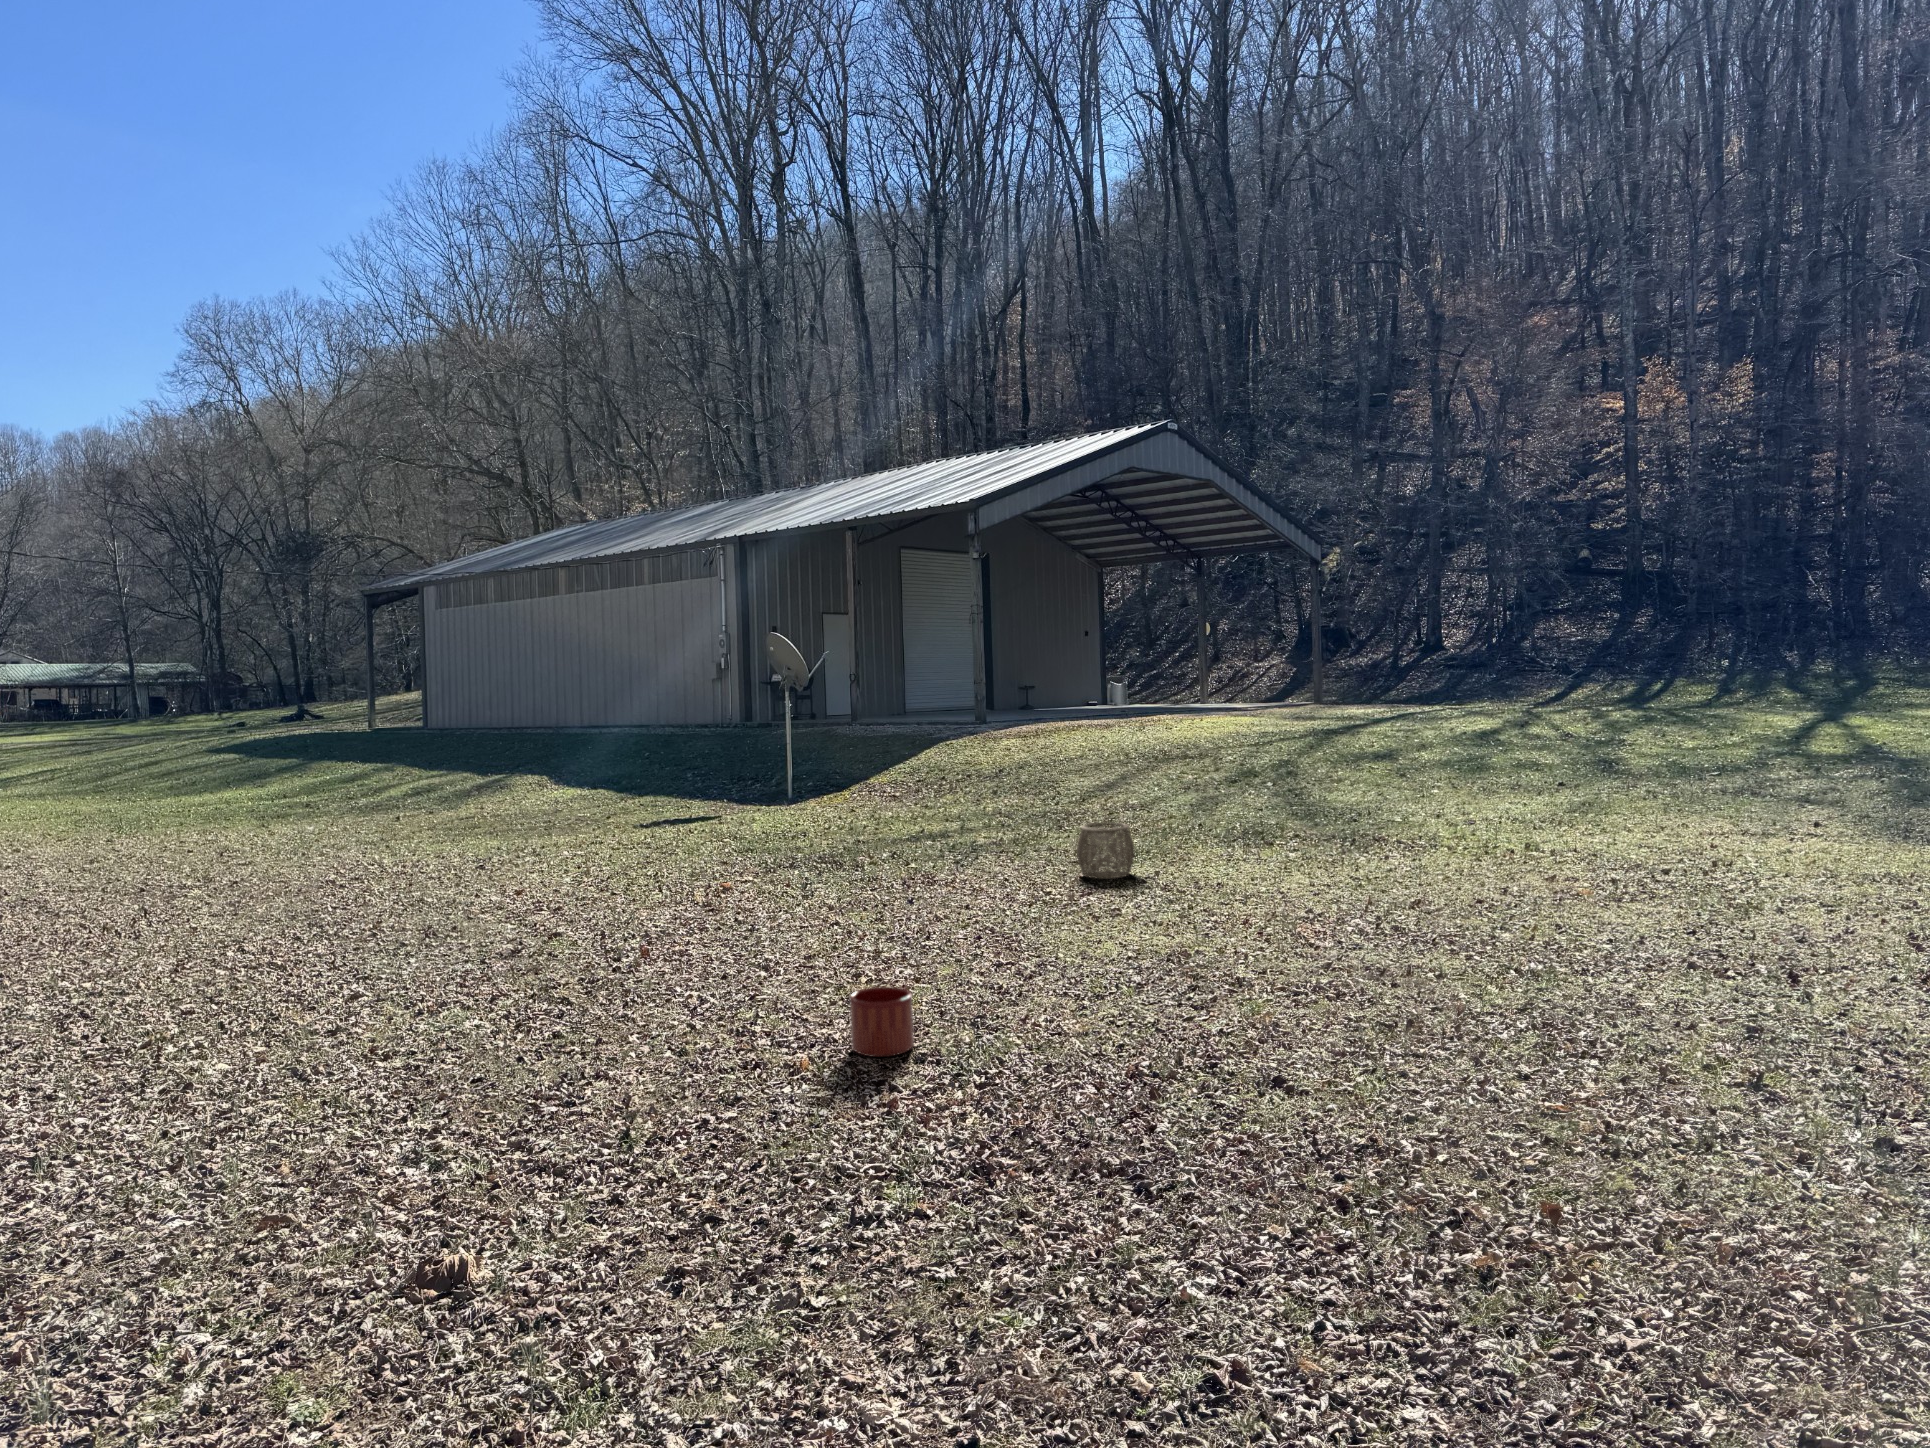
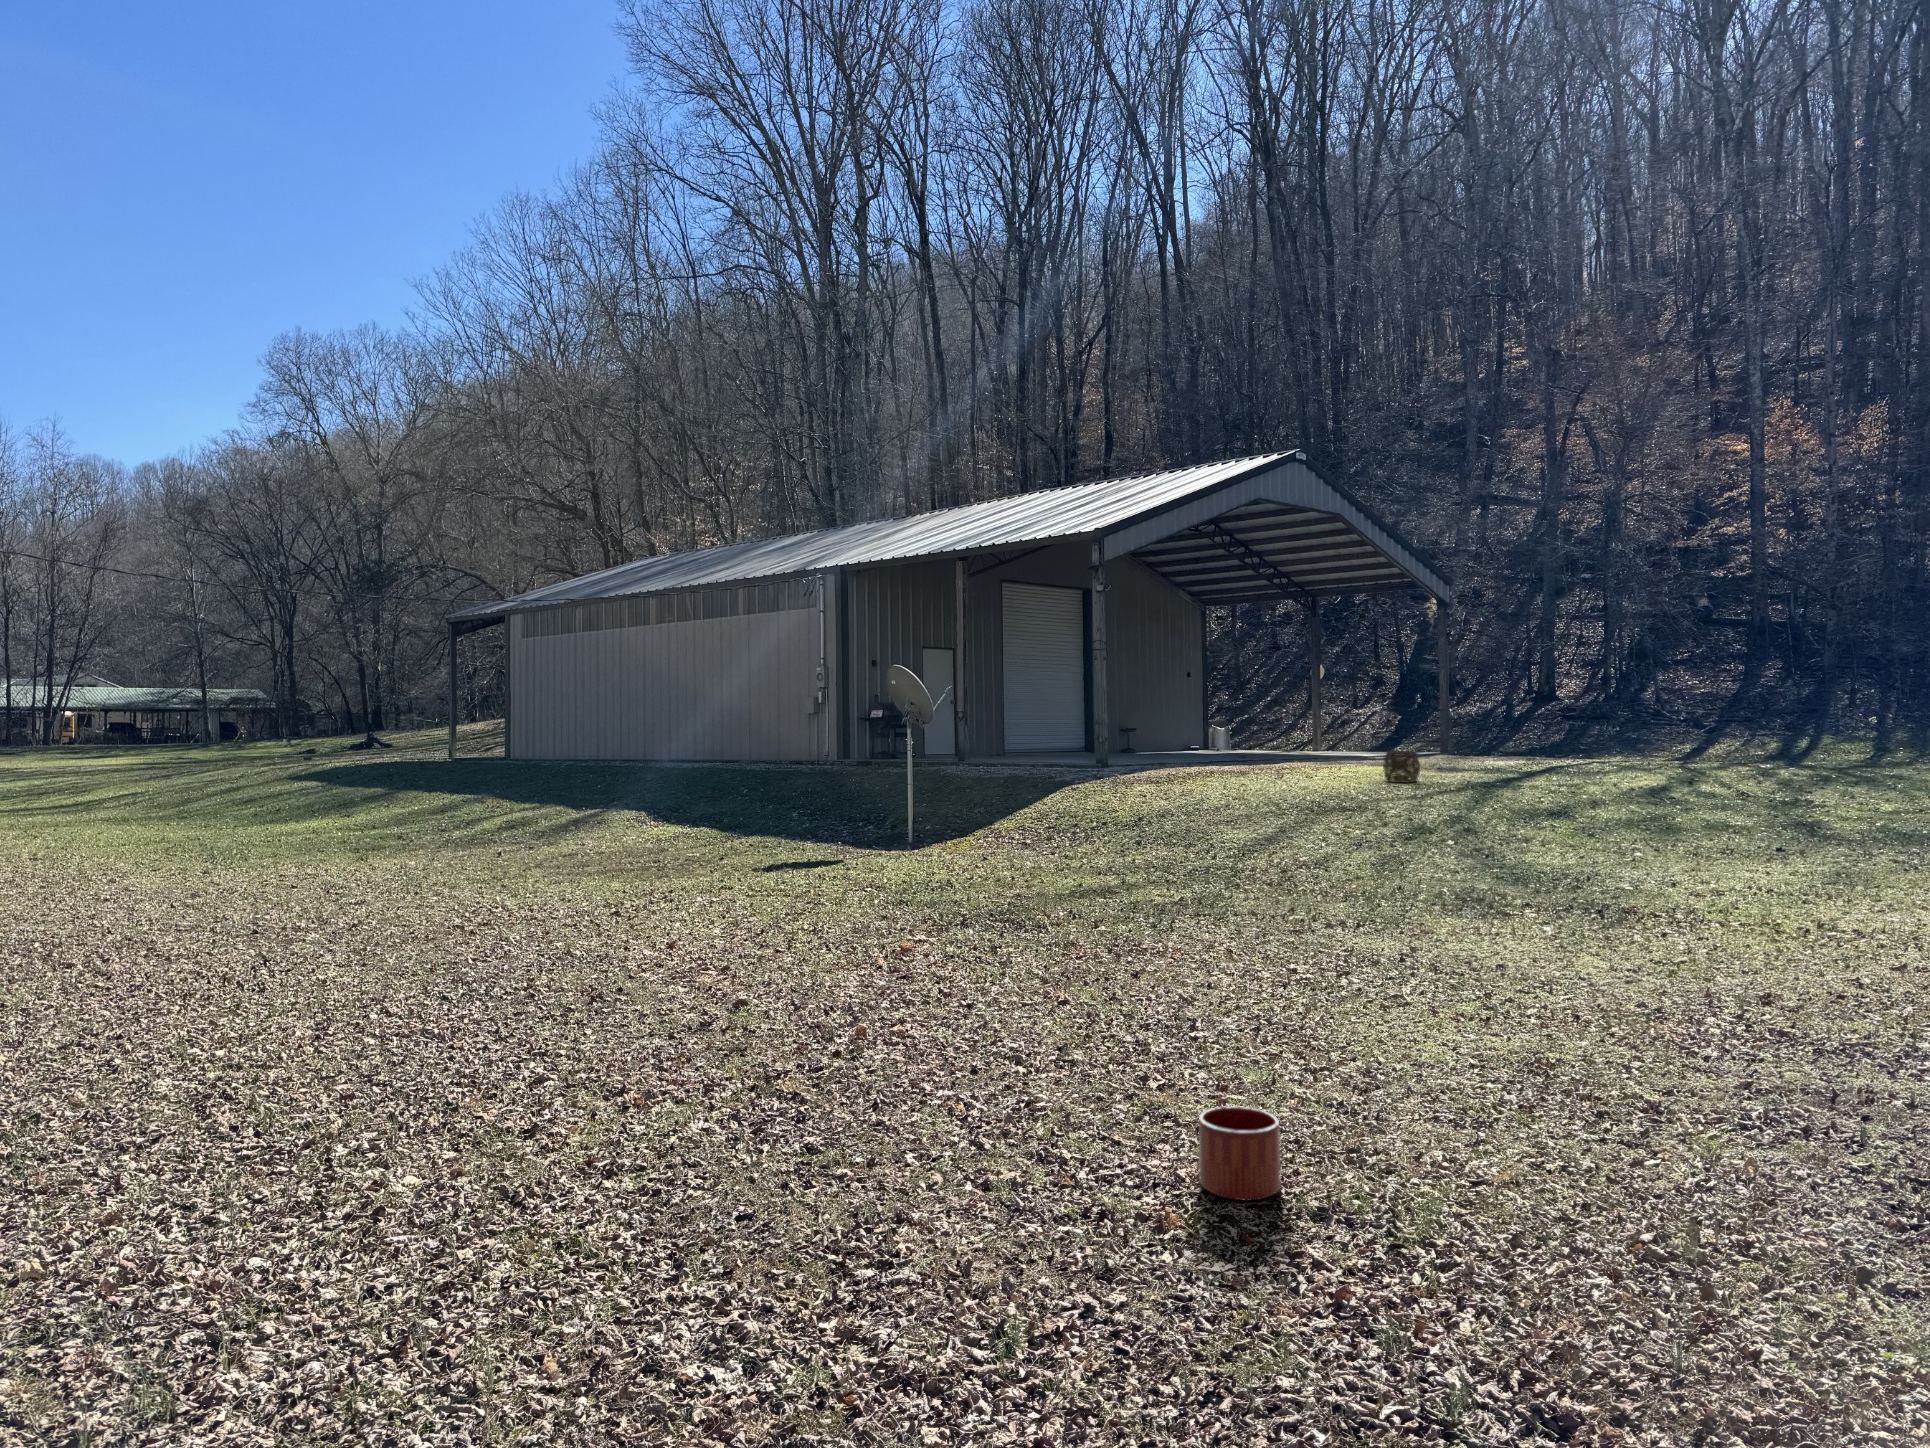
woven basket: present [1077,822,1135,879] -> present [1383,750,1420,783]

